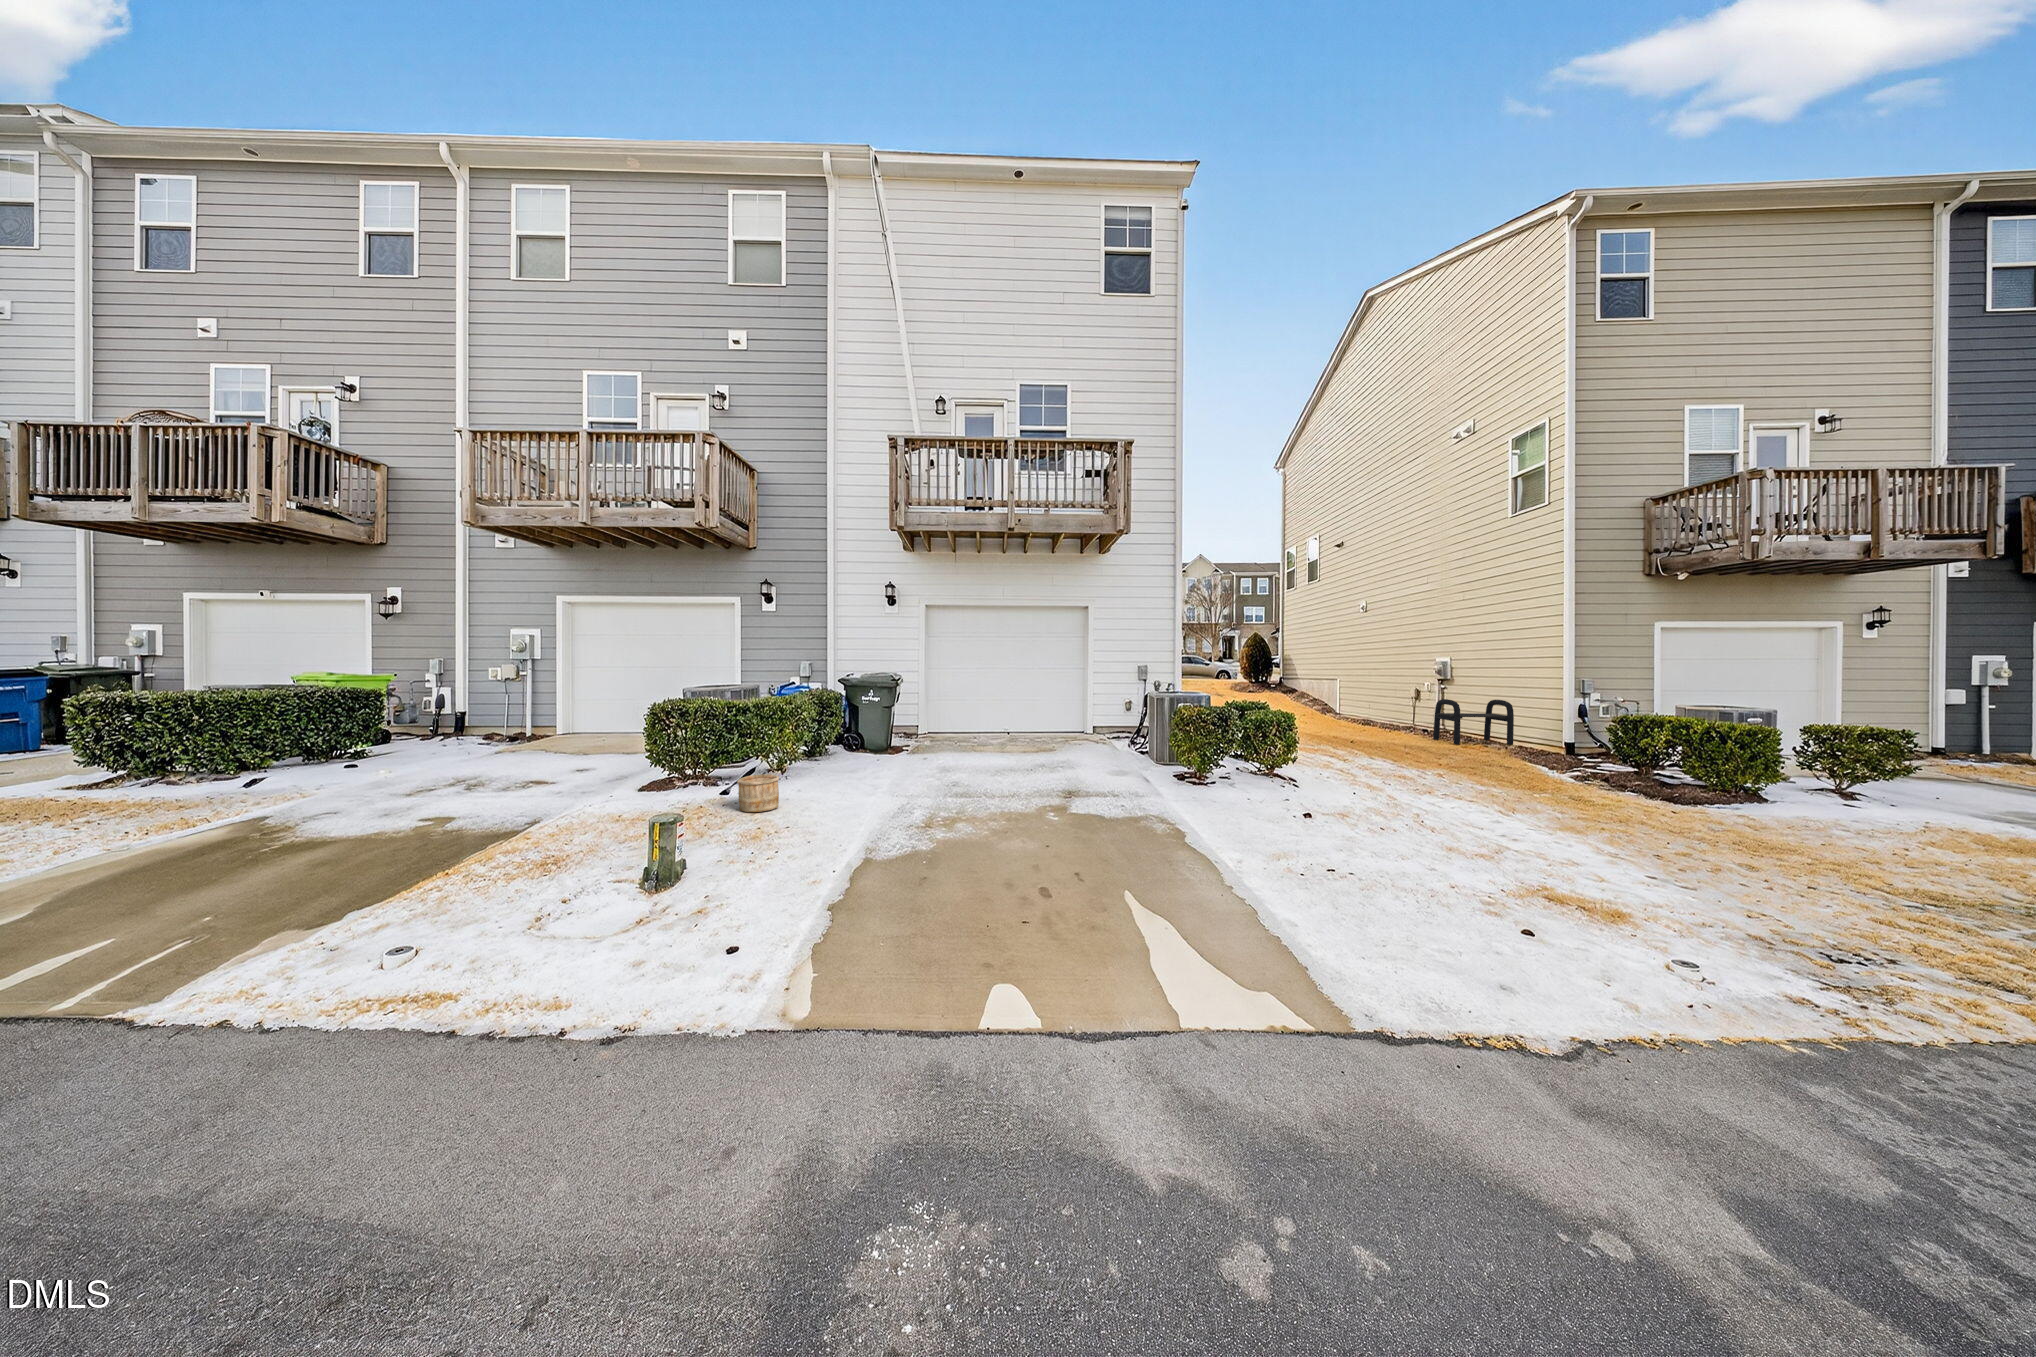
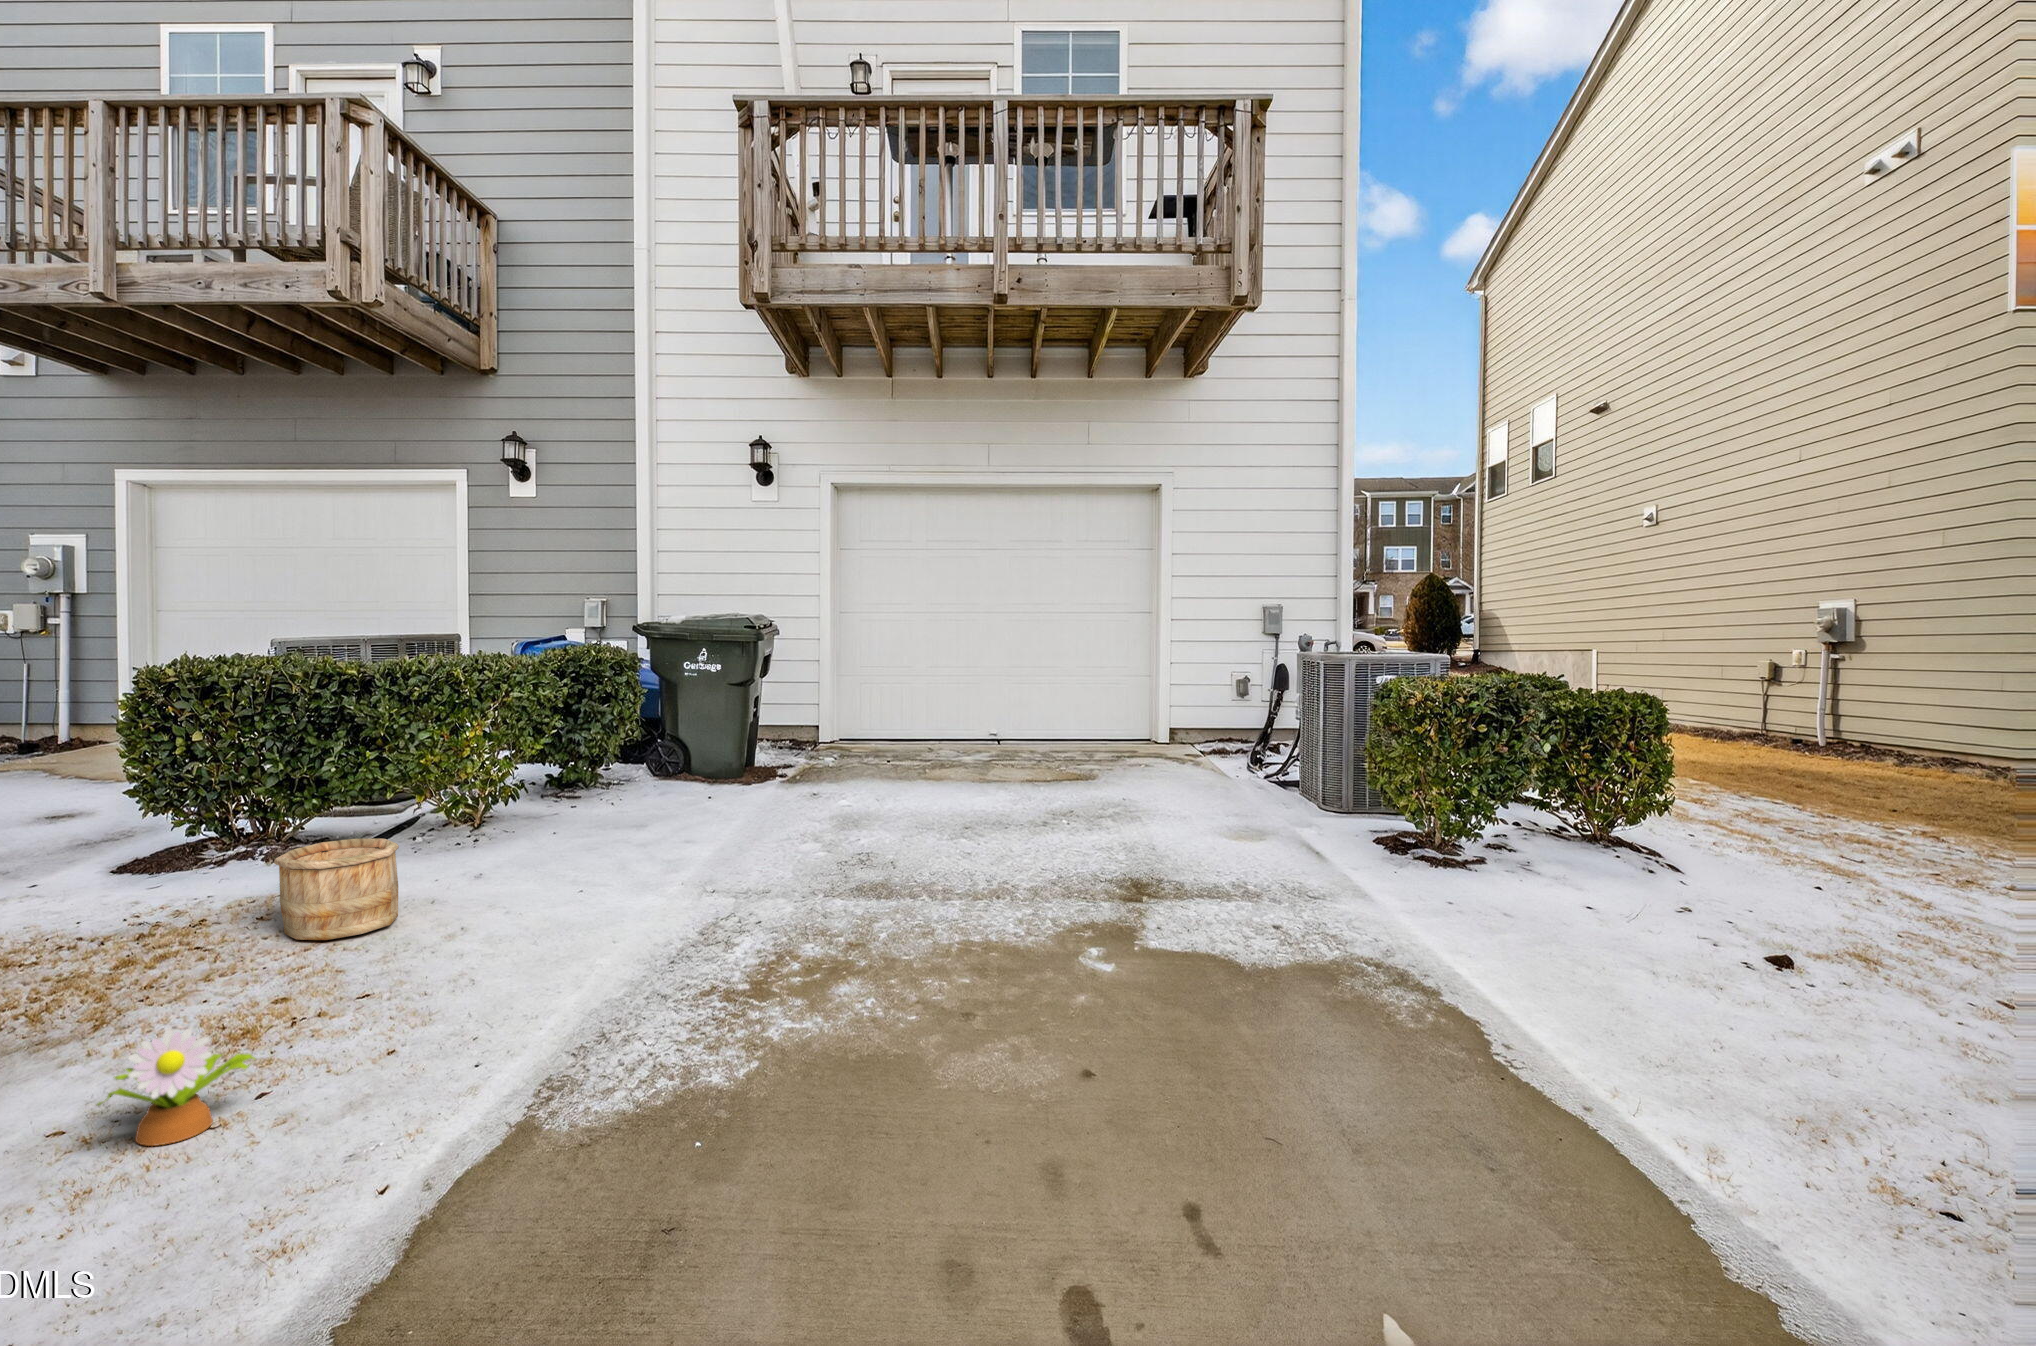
bench: present [1433,699,1514,745] -> none [1843,678,2022,770]
decorative plant: none [742,825,781,862] -> present [97,1029,255,1146]

